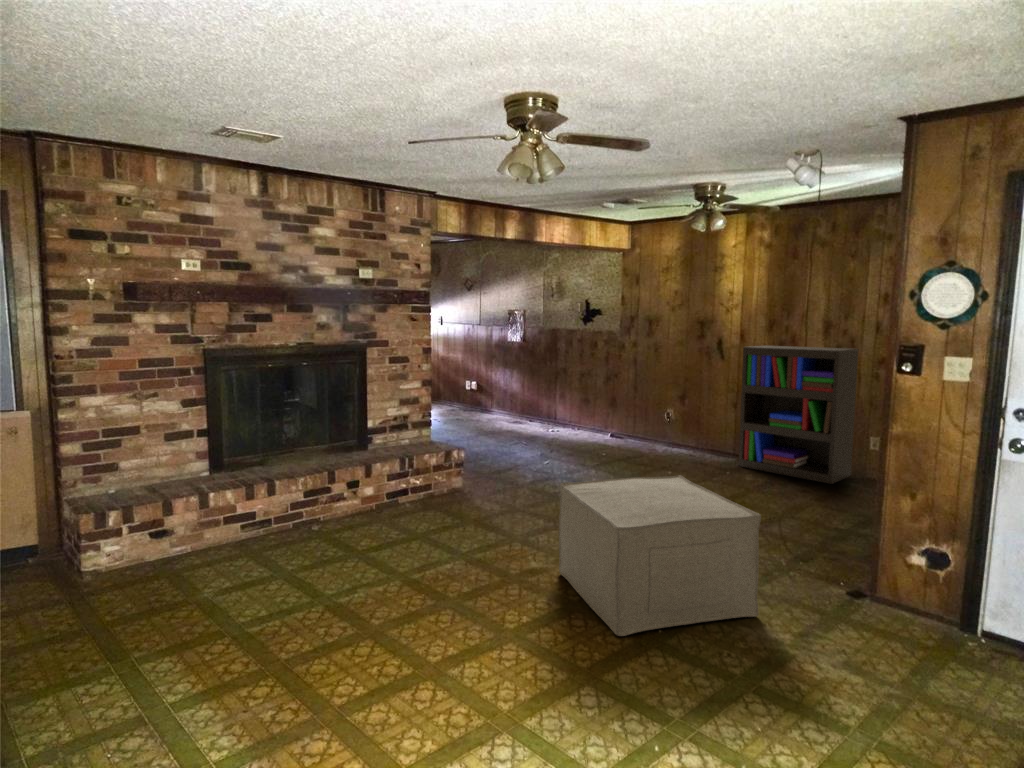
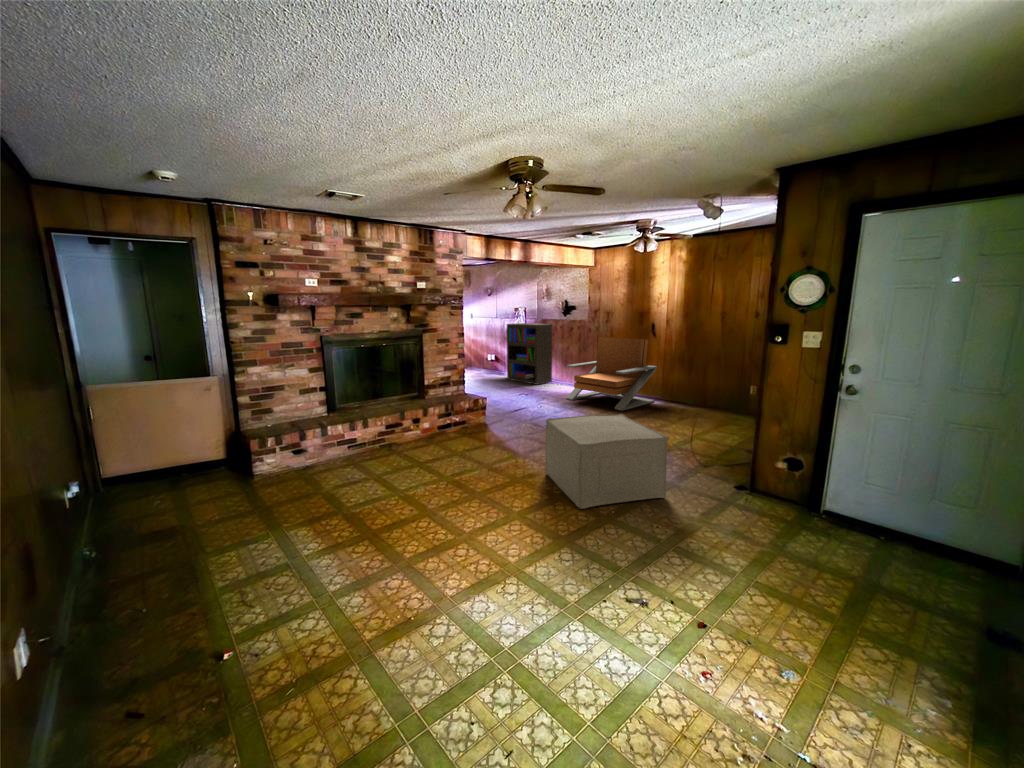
bookshelf: present [739,346,859,484] -> present [507,323,552,385]
lounge chair: none [588,356,727,469] -> present [566,337,657,411]

